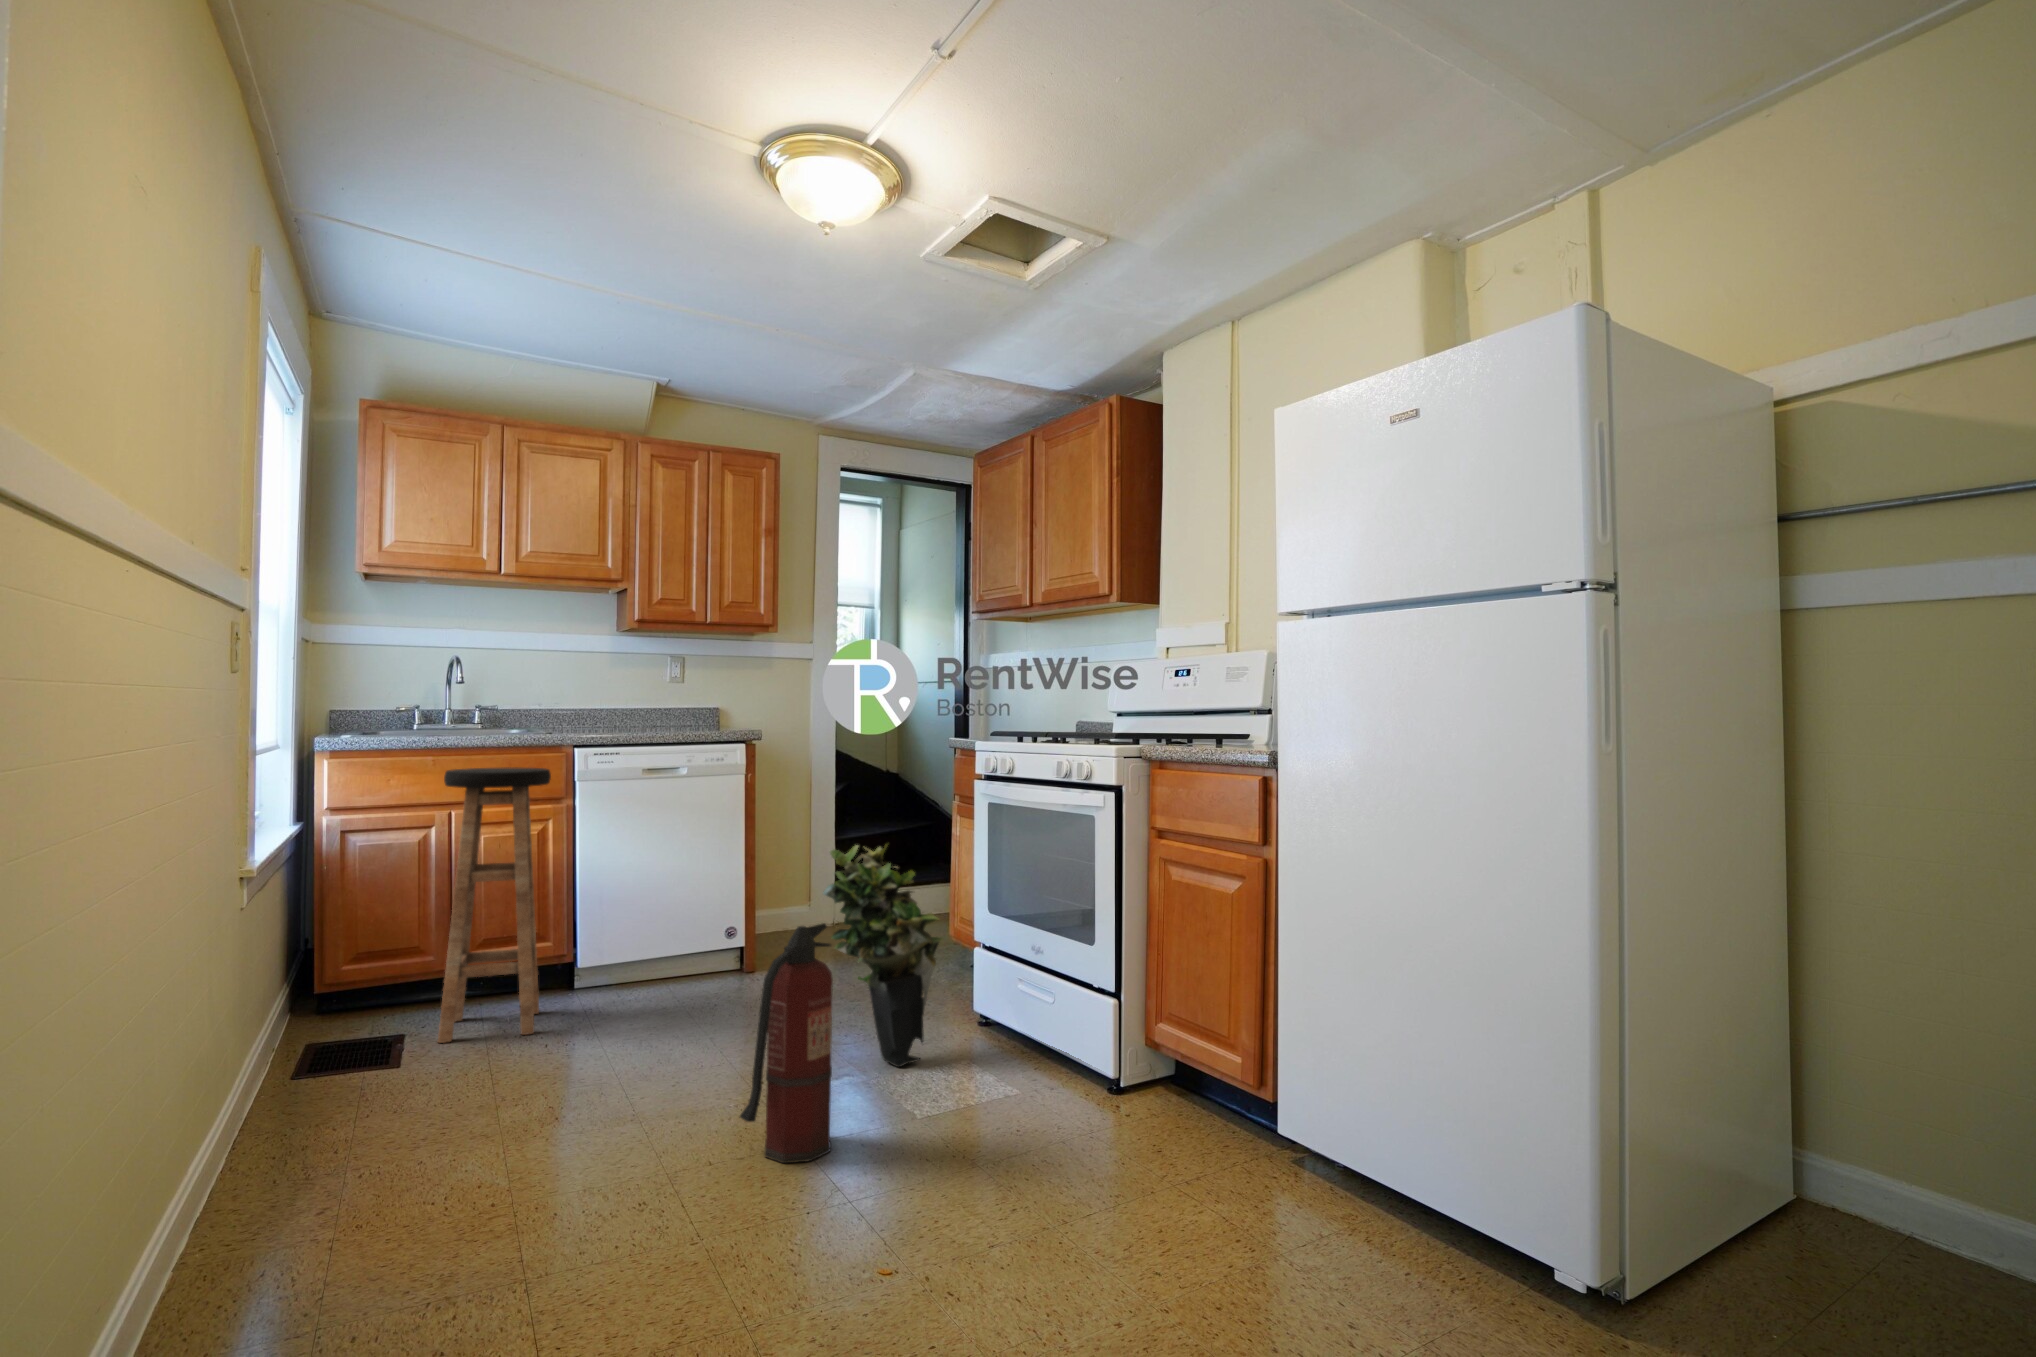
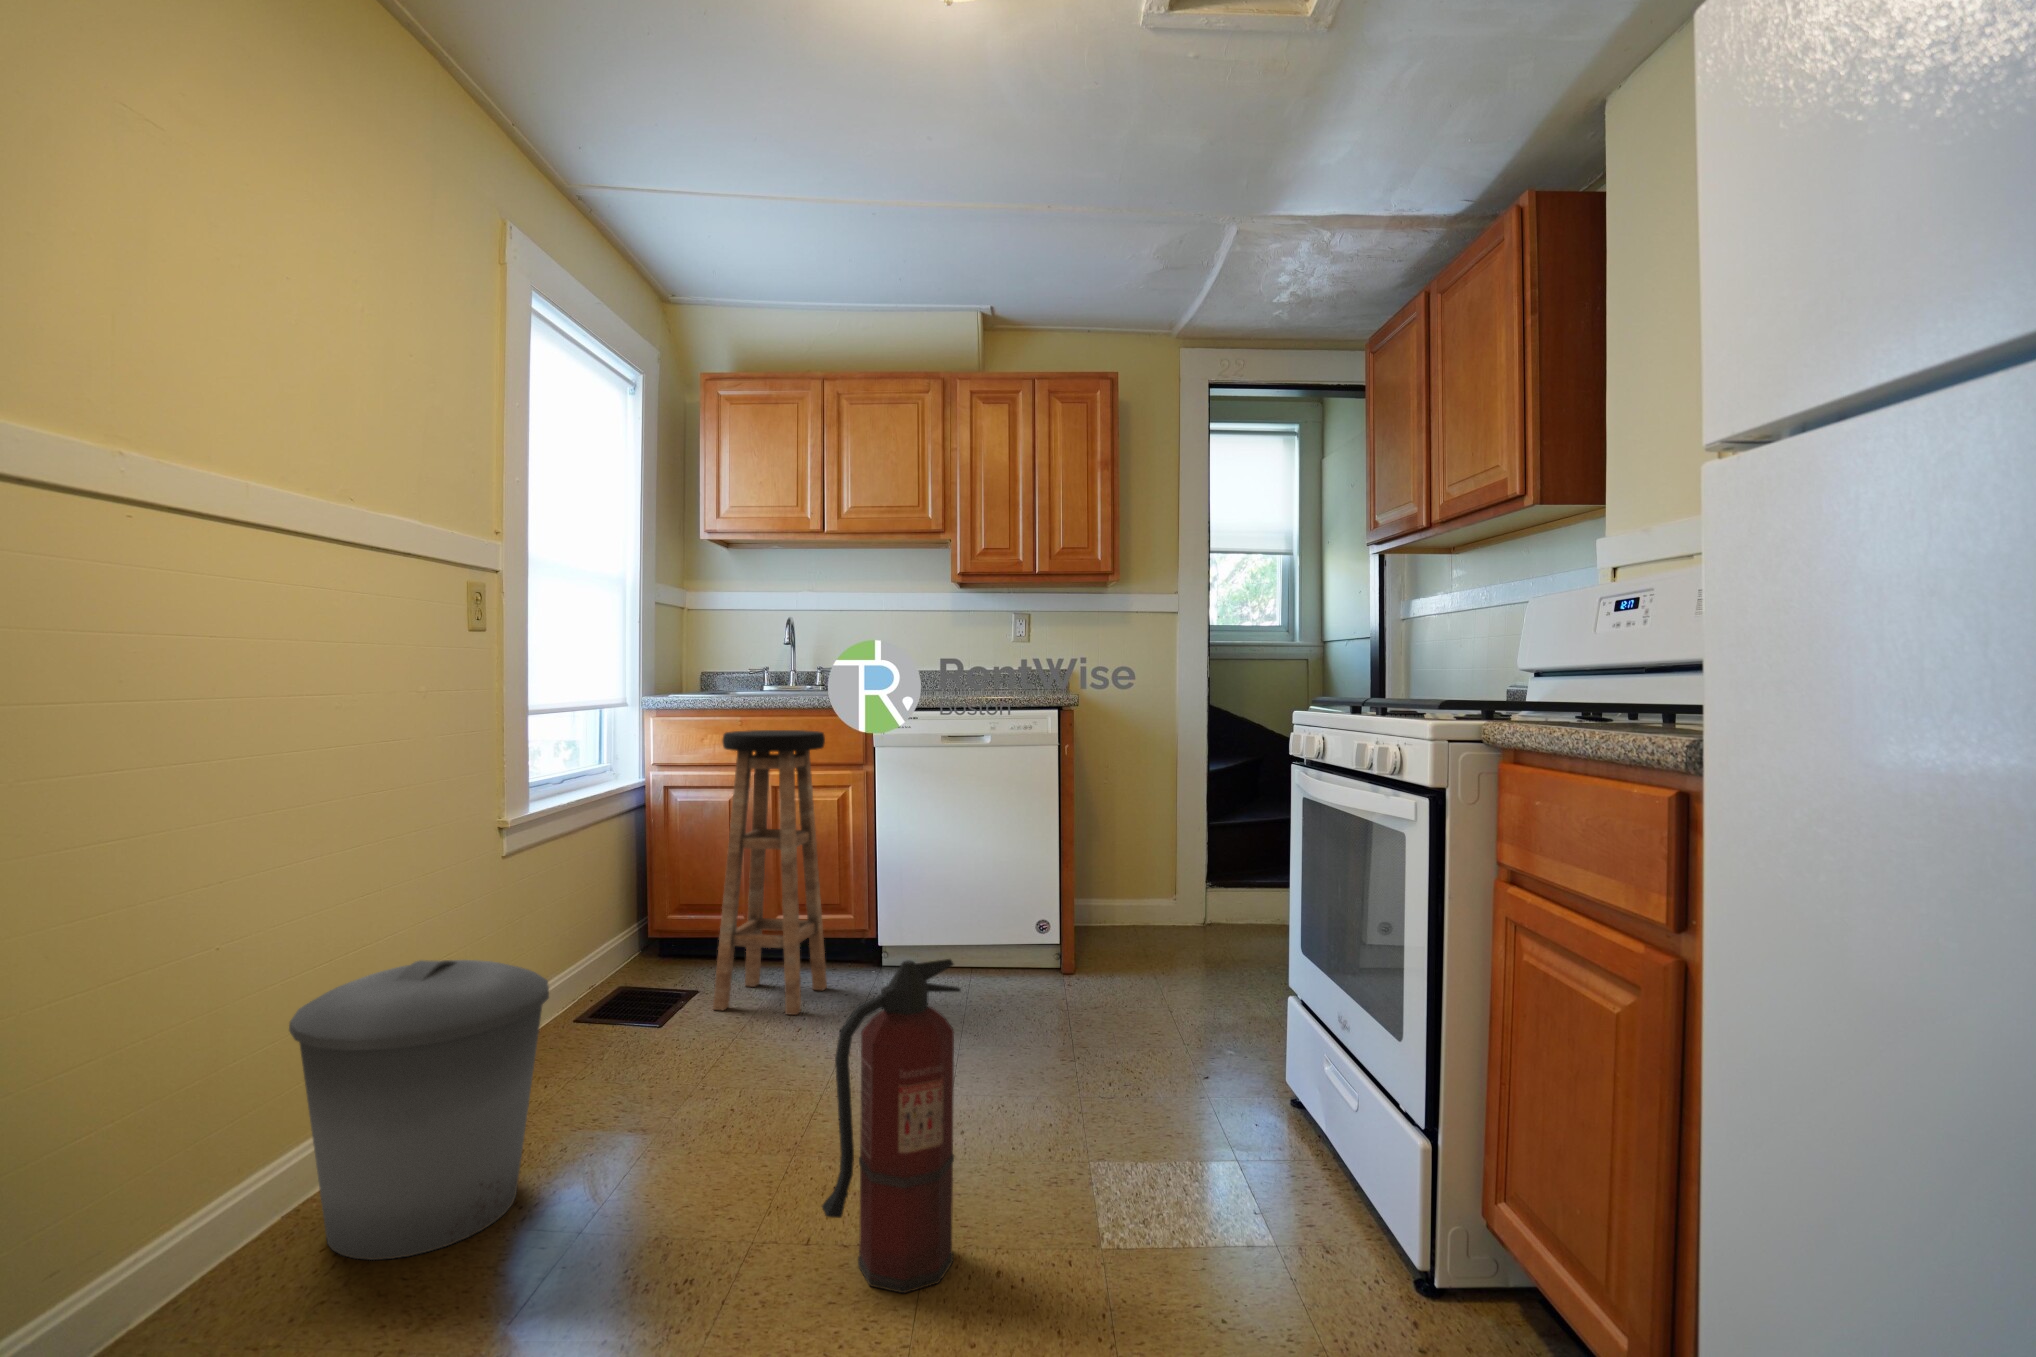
potted plant: present [823,844,942,1067] -> none [1040,843,1206,1154]
trash can: none [214,979,458,1252] -> present [289,960,549,1260]

